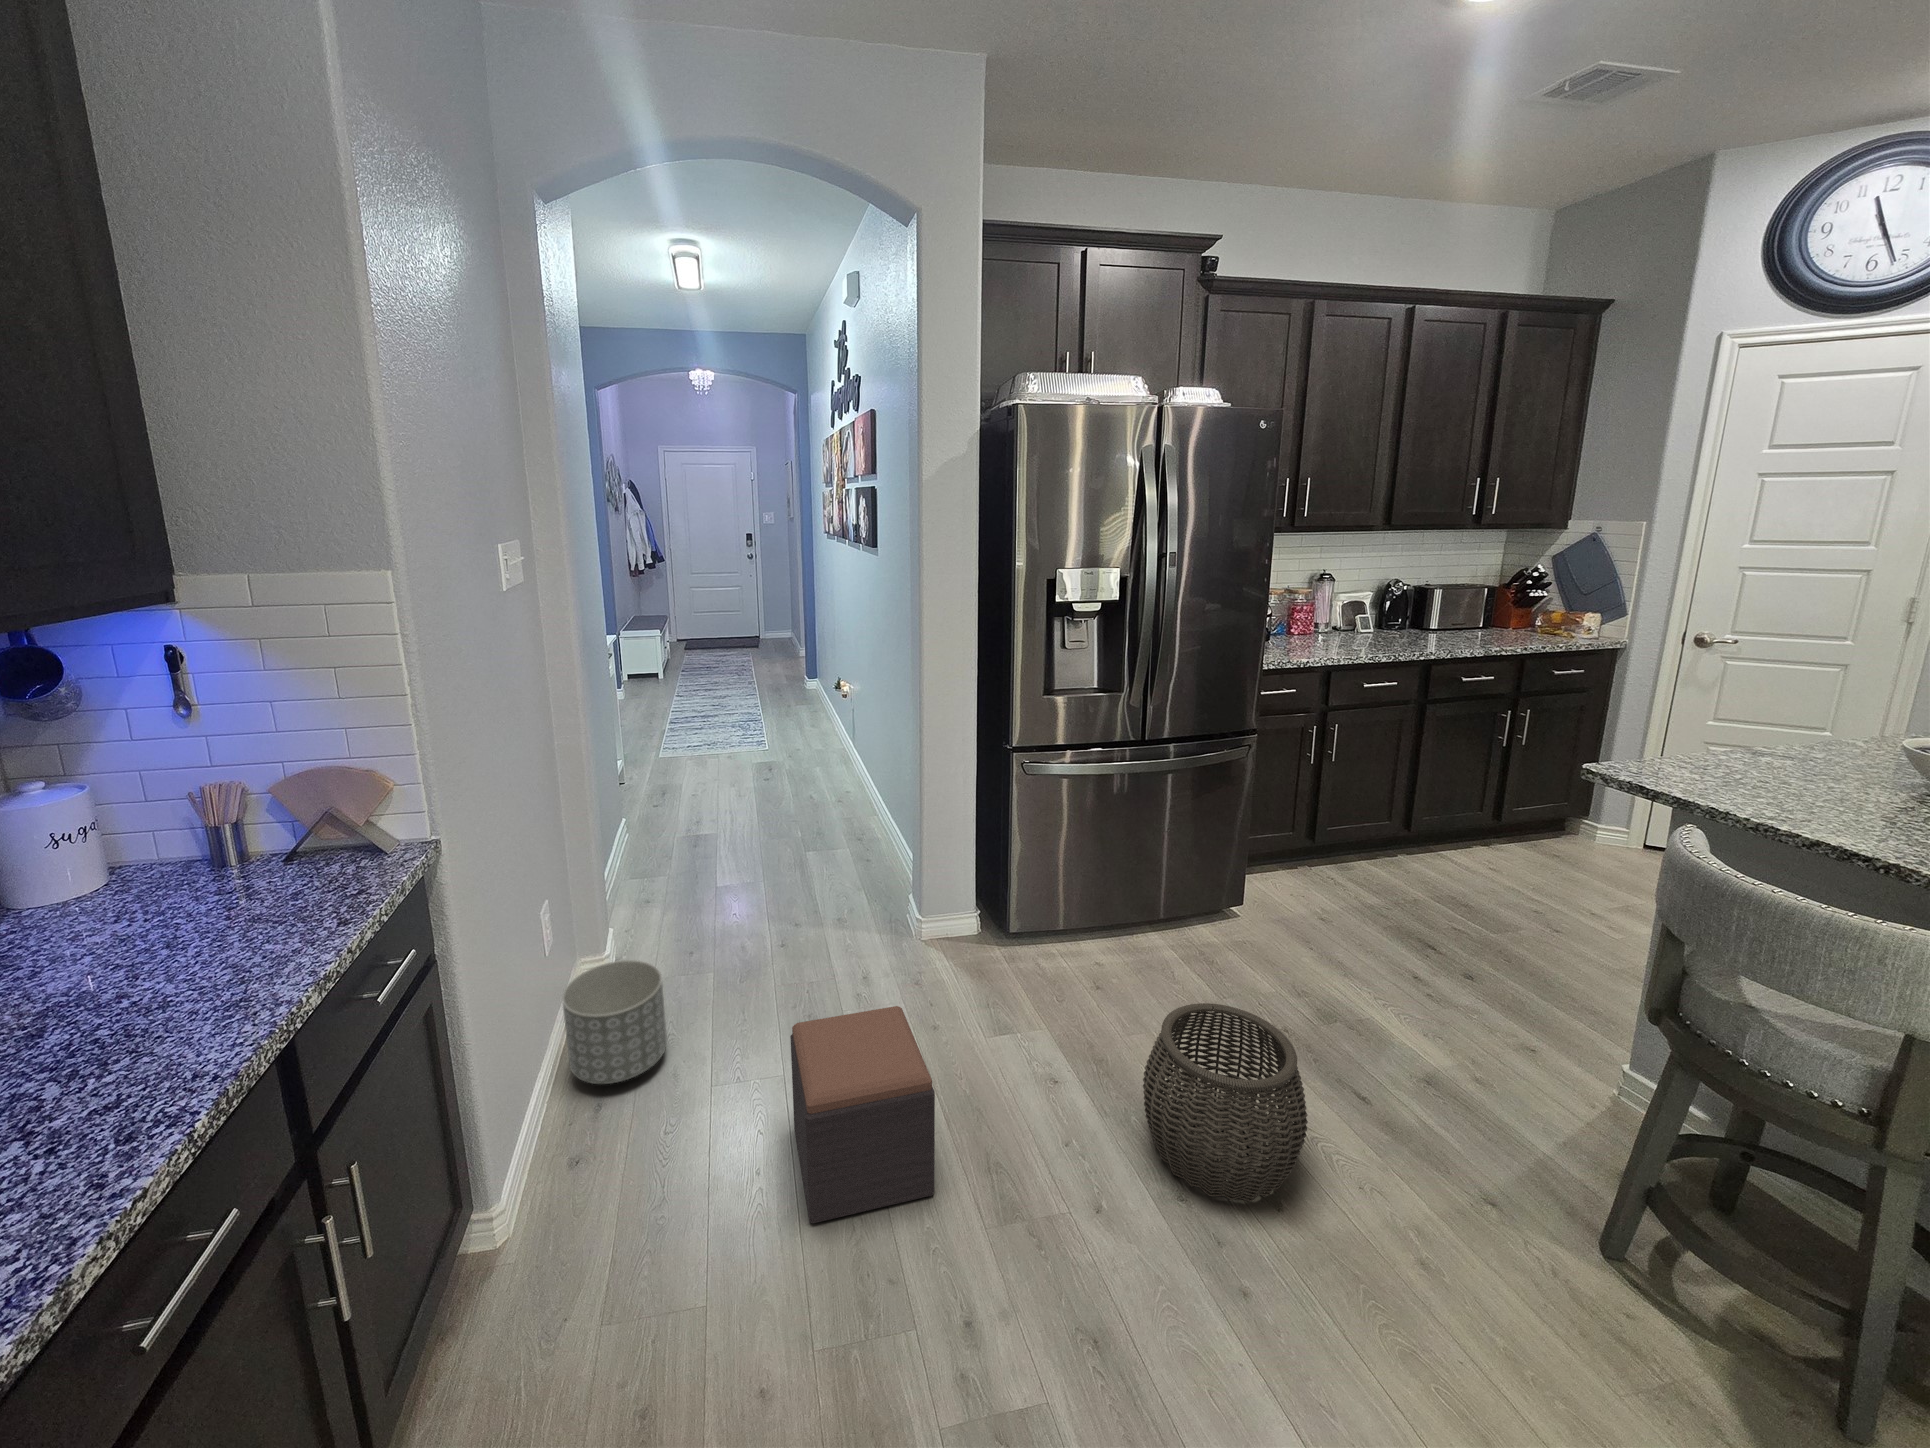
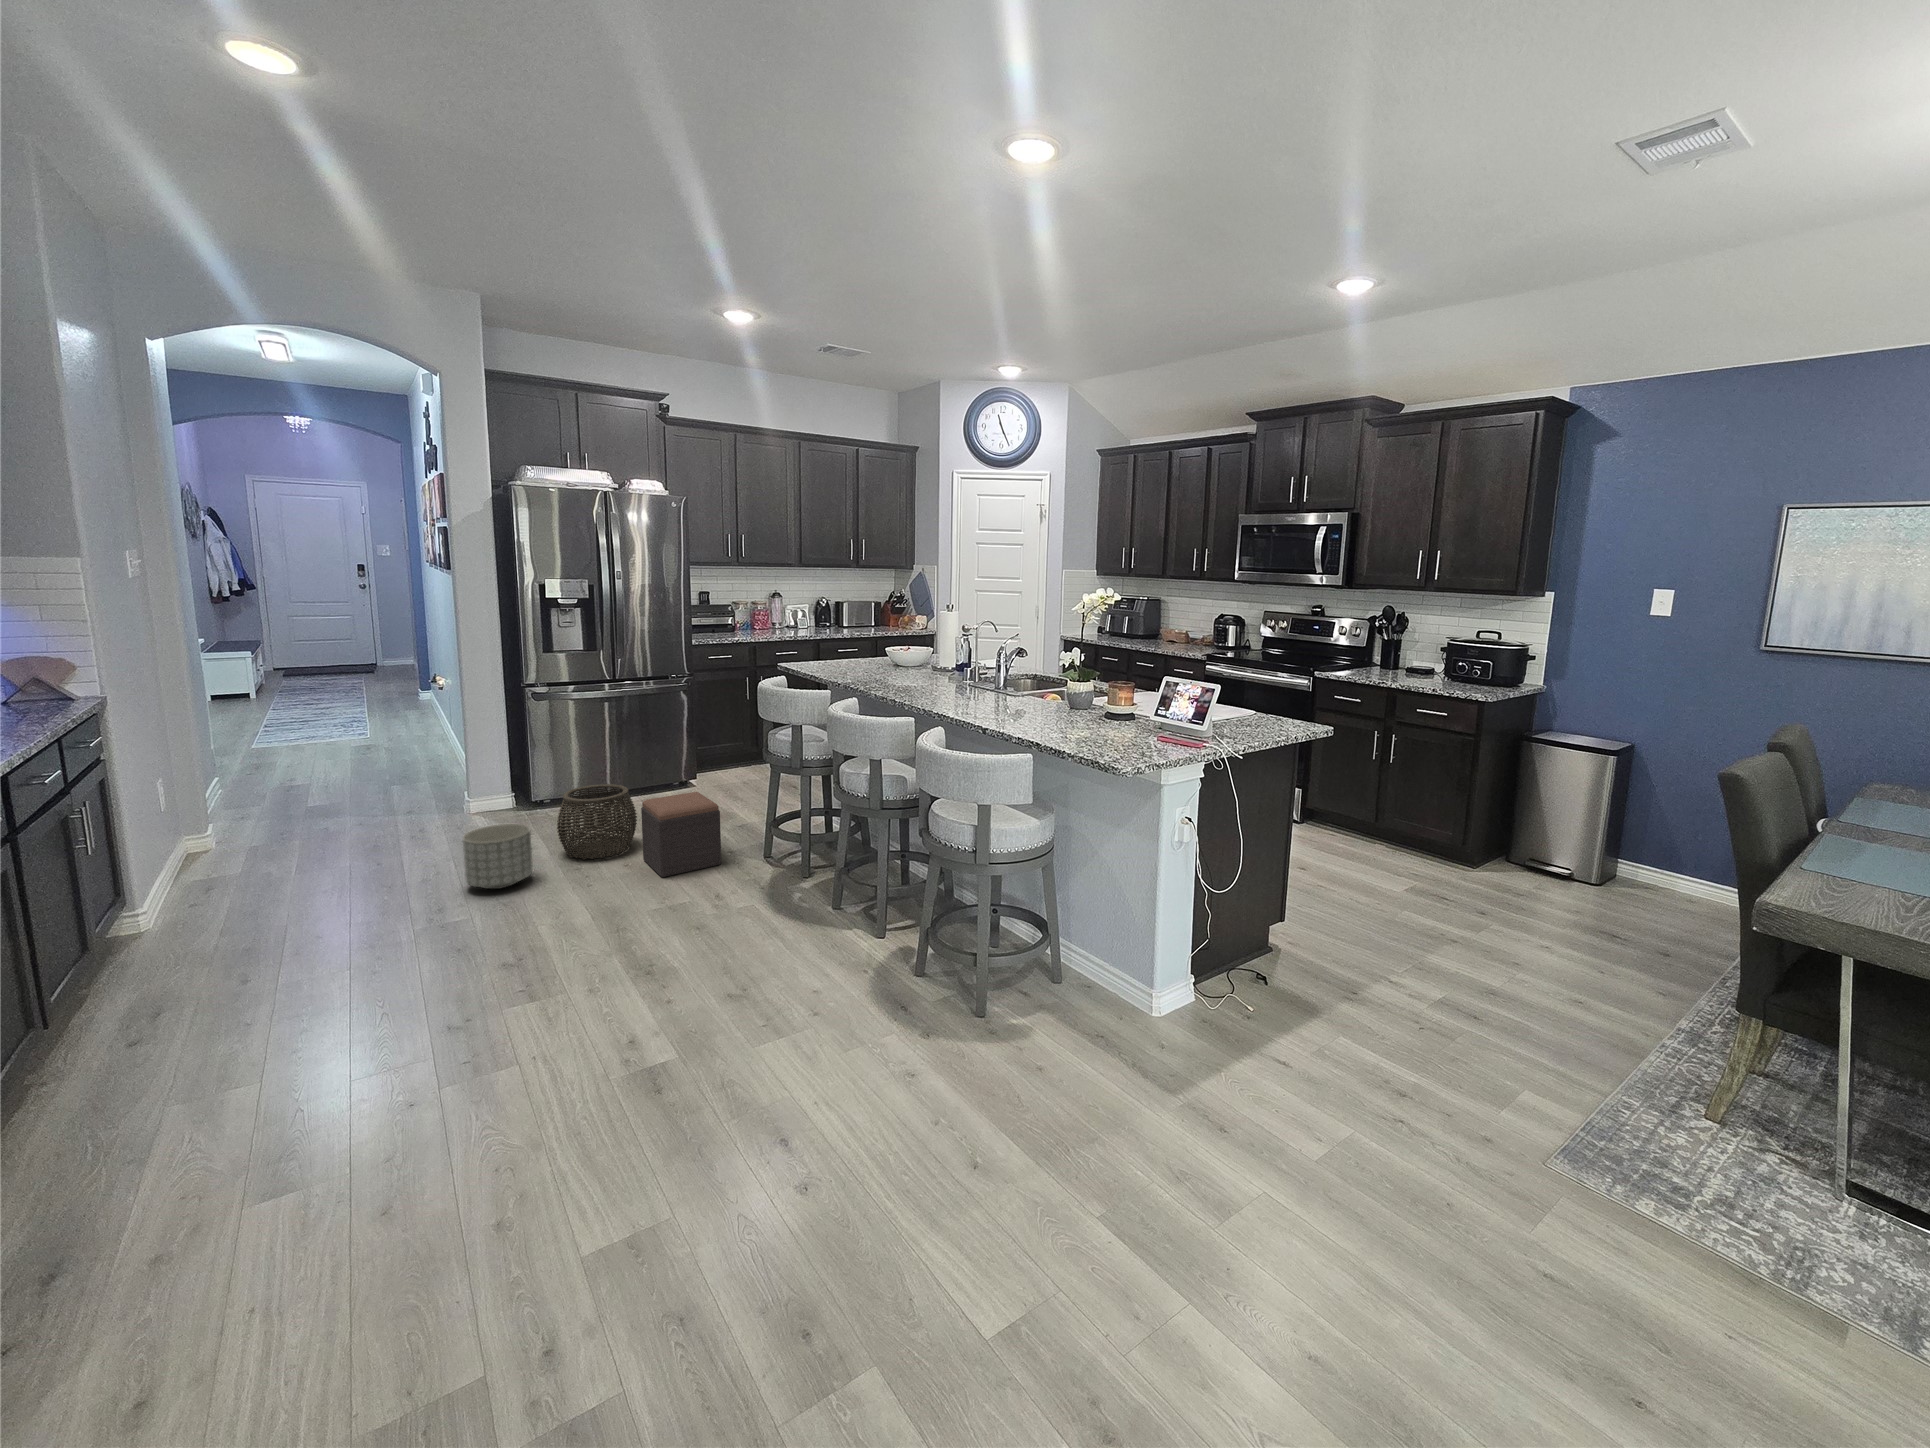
planter: present [562,960,667,1084] -> present [463,824,533,889]
footstool: present [790,1006,935,1223] -> present [641,792,721,877]

